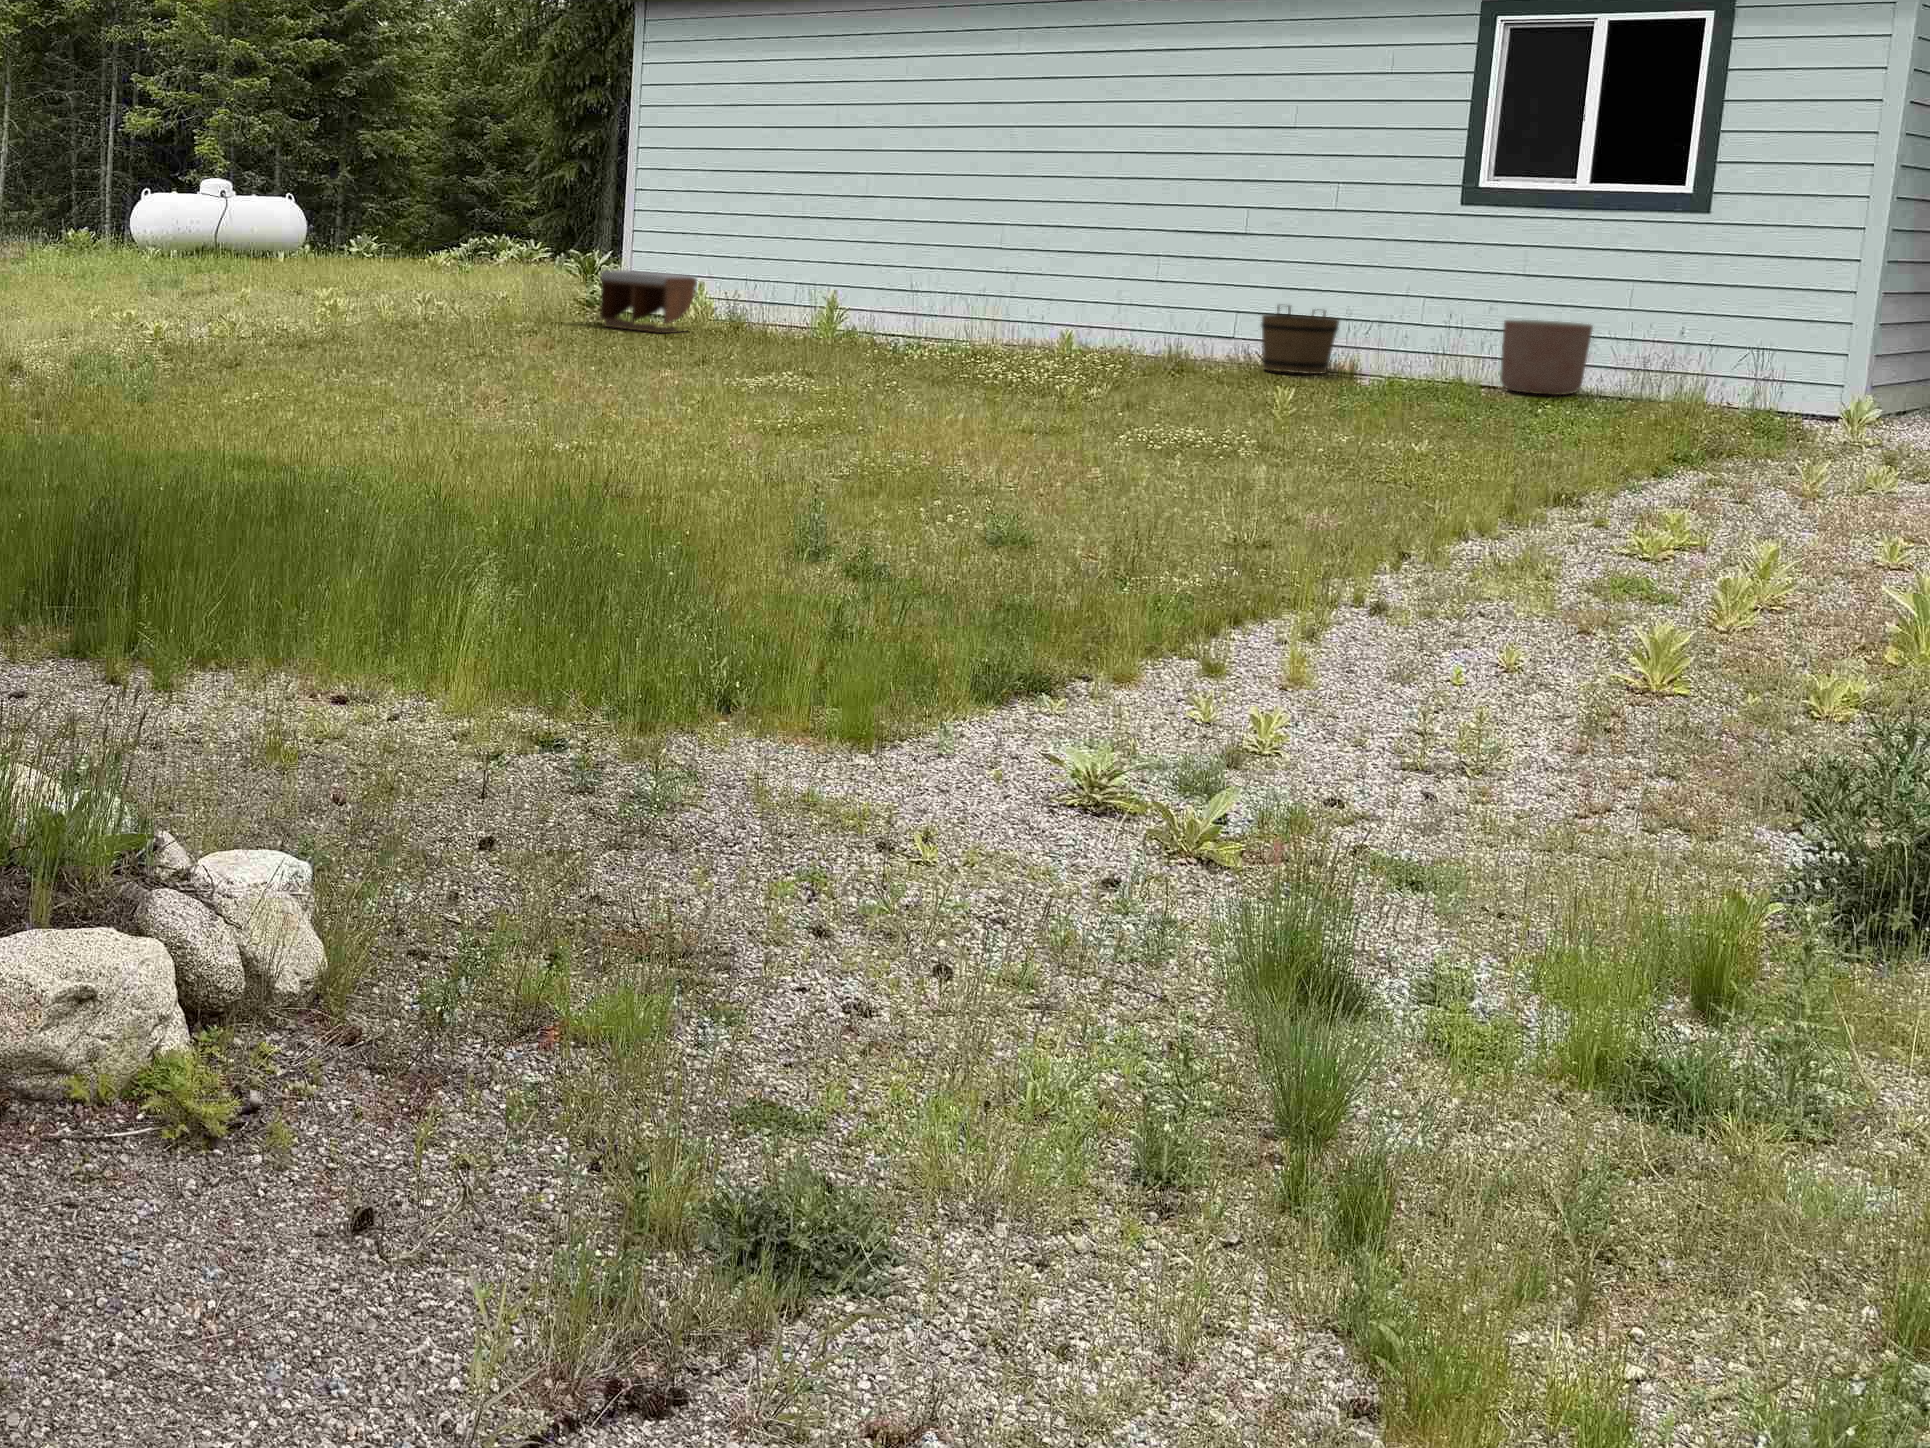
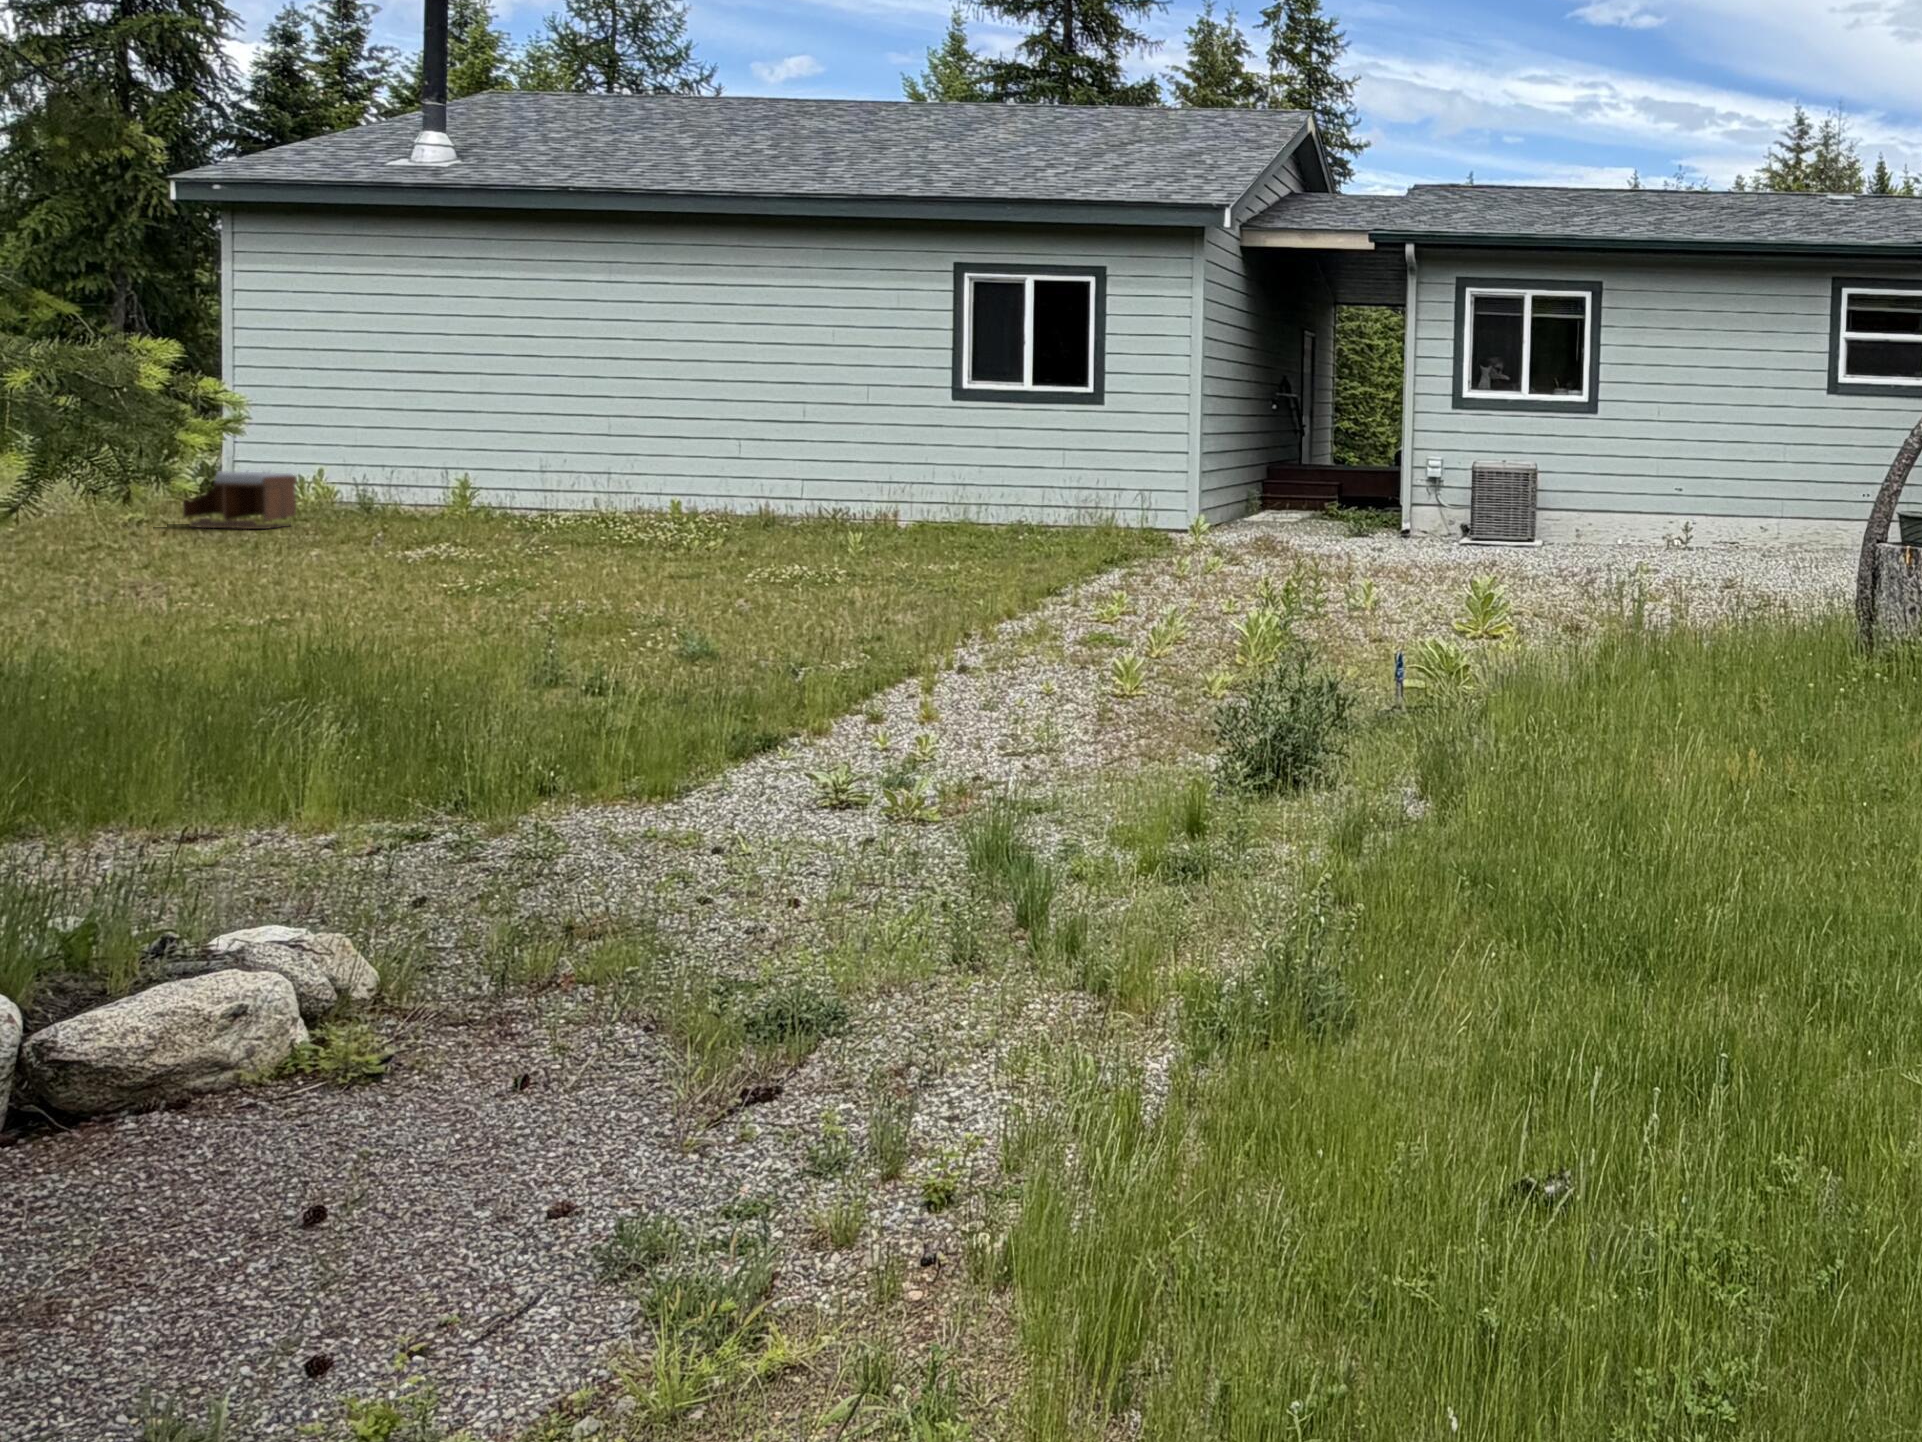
bucket: present [1261,306,1339,374] -> none [828,474,884,523]
planter: present [1500,320,1593,395] -> none [993,476,1046,524]

